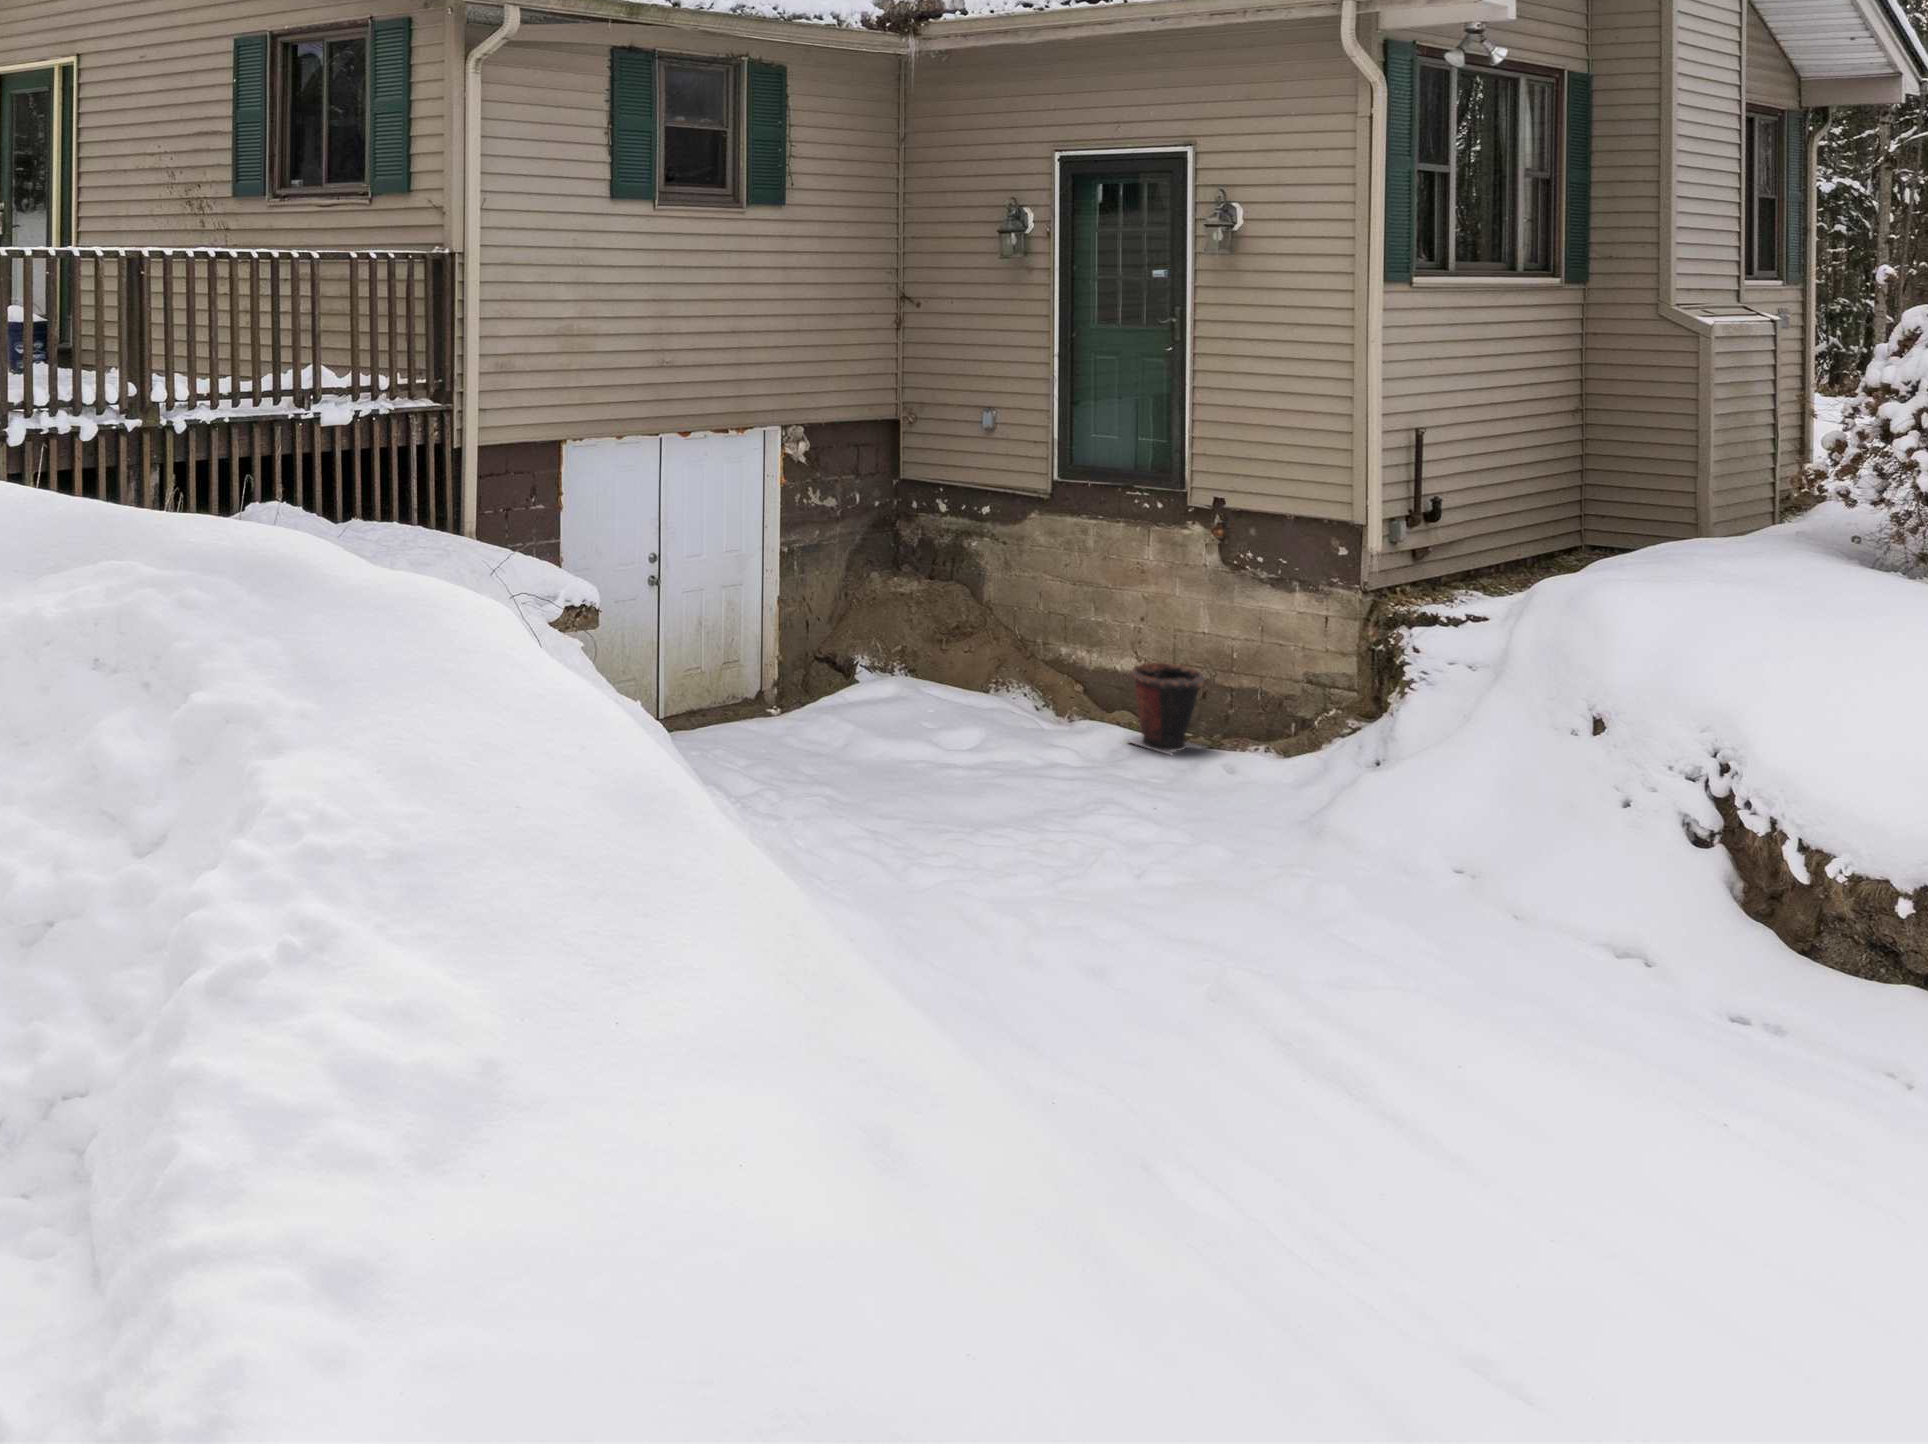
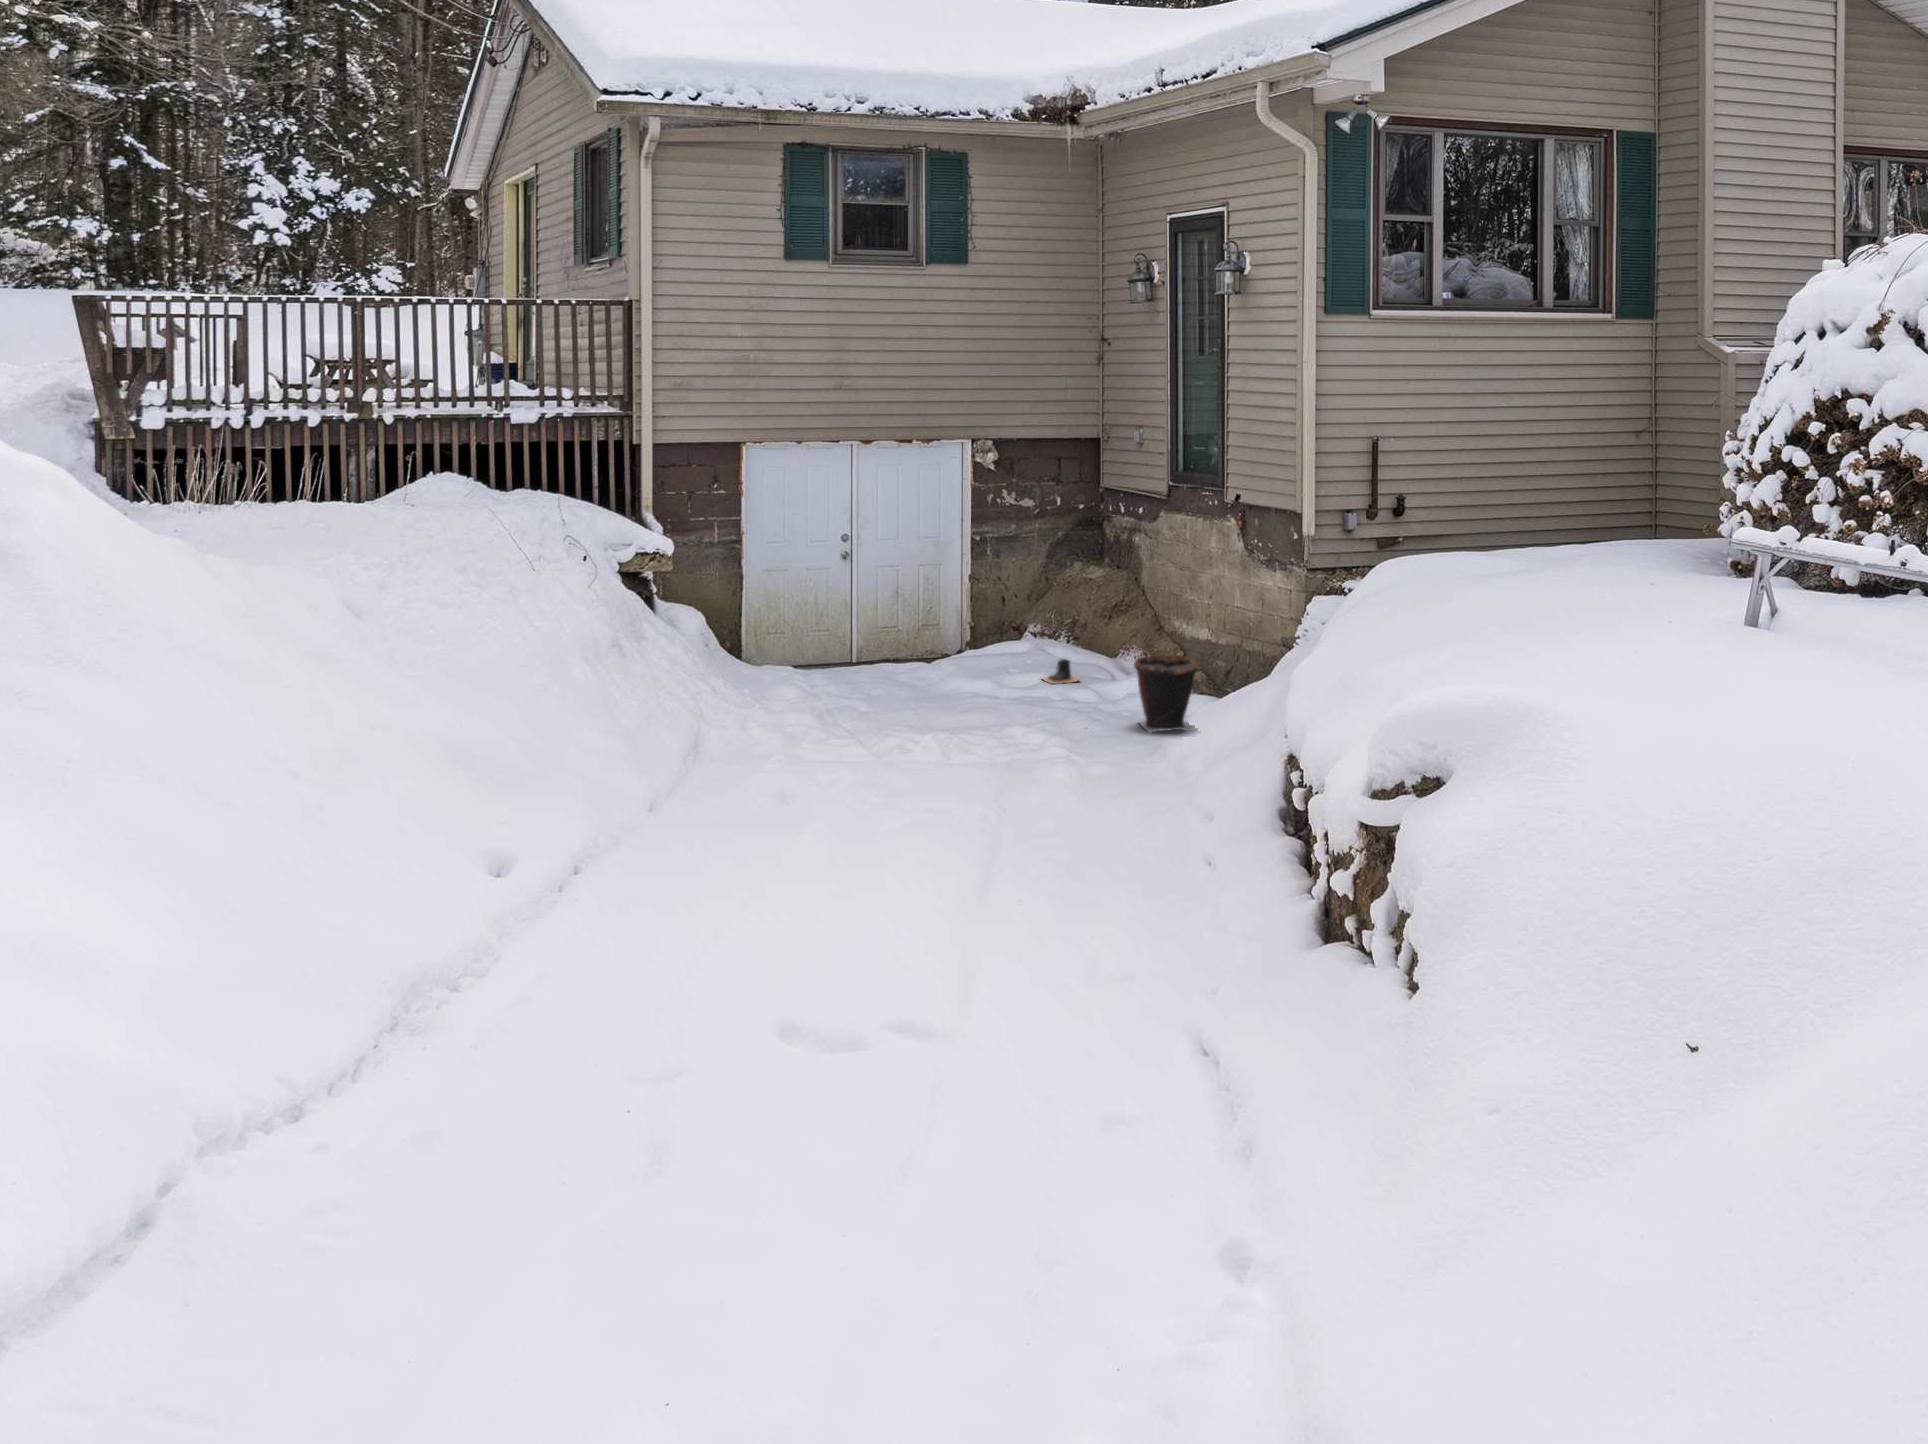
boots: none [876,667,926,699] -> present [1043,659,1079,684]

